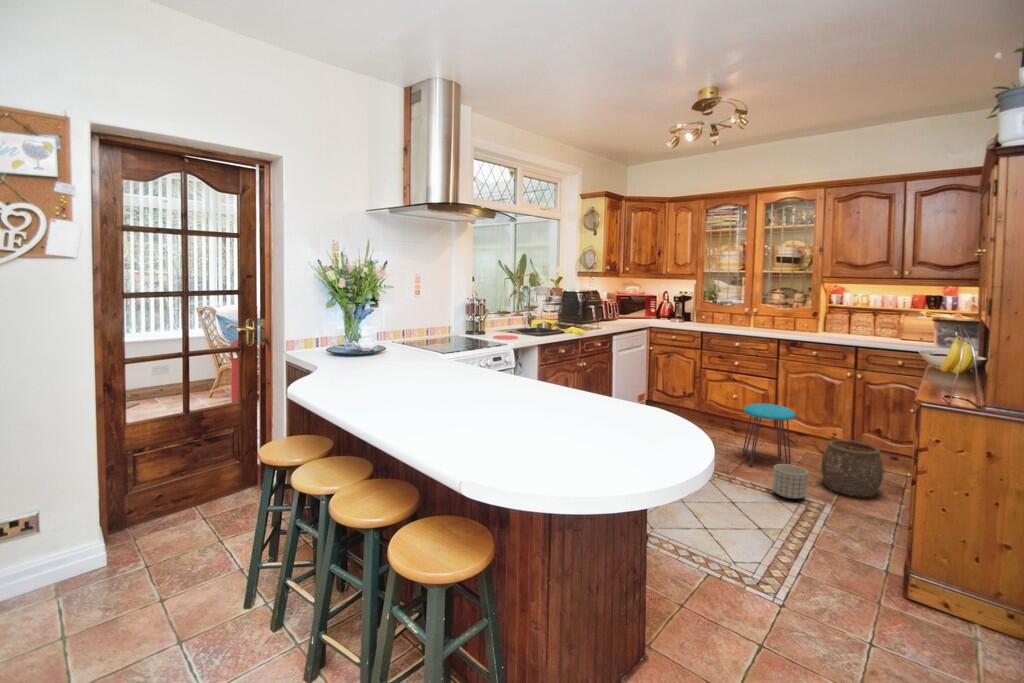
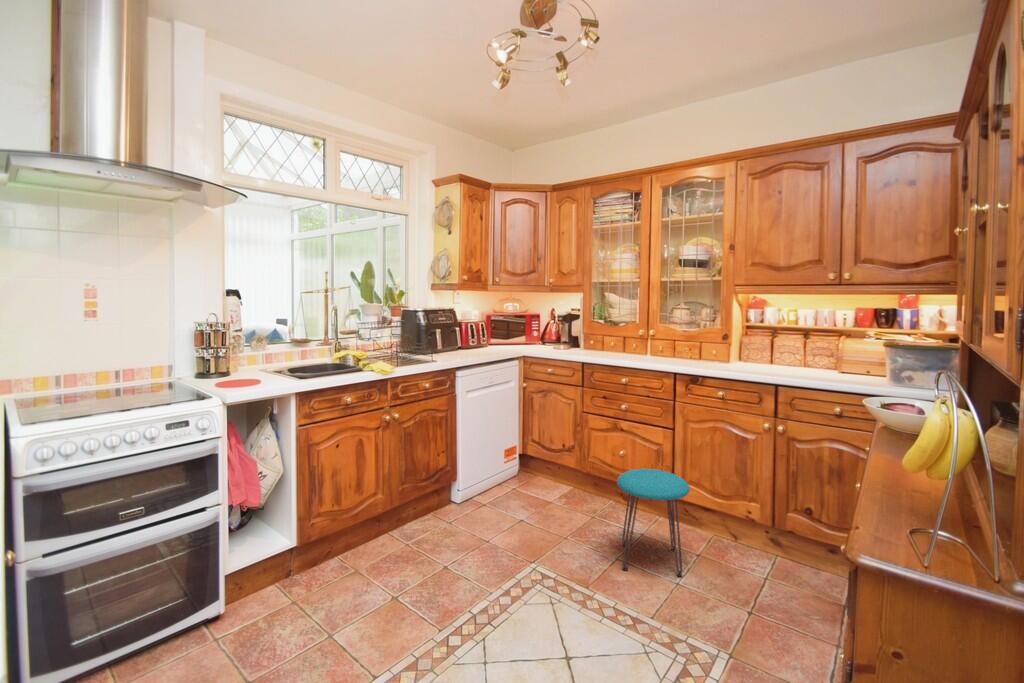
woven basket: present [821,439,884,497] -> none [720,534,816,641]
planter: present [772,464,808,499] -> none [636,583,689,652]

